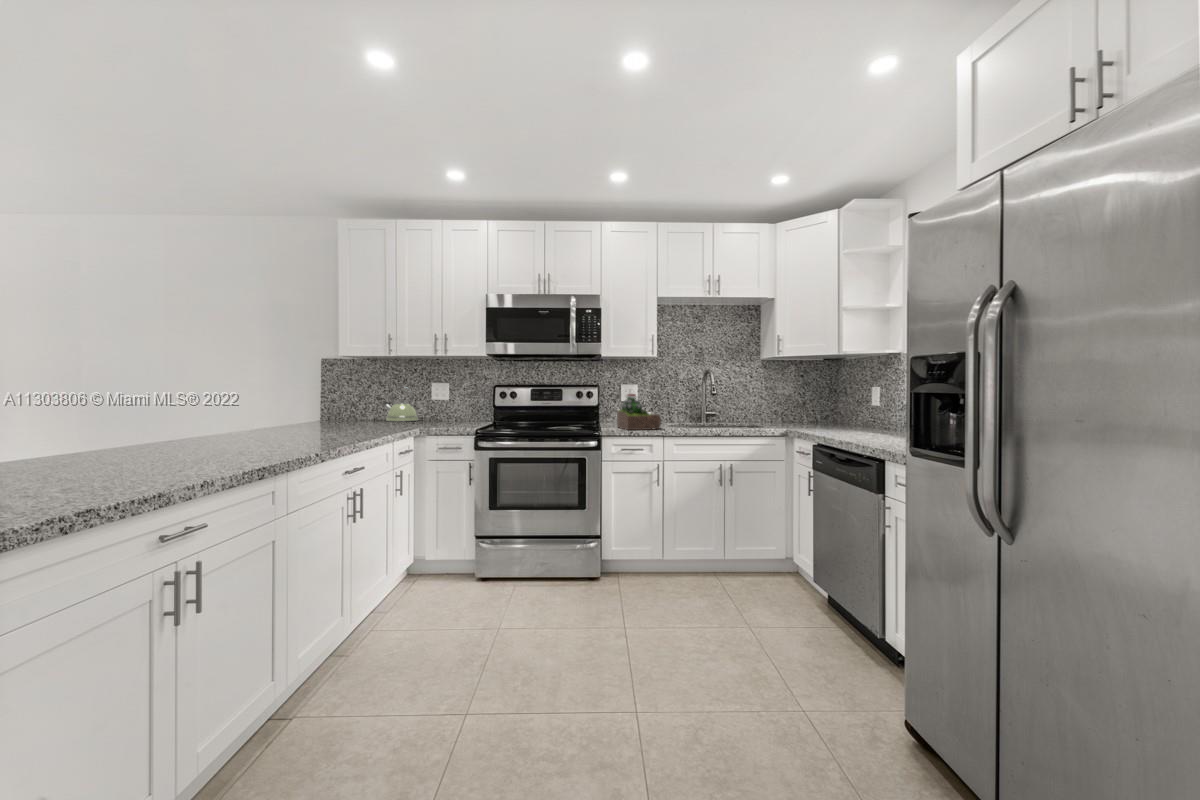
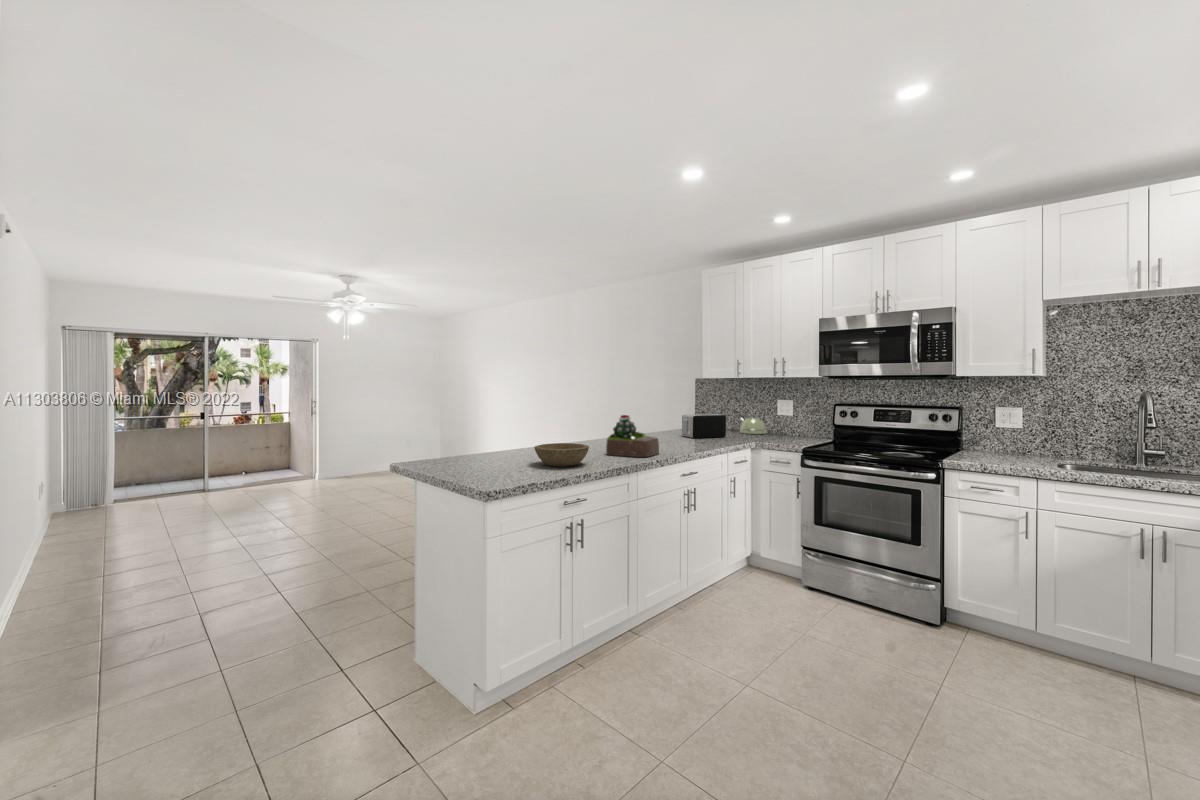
succulent plant: present [617,394,661,430] -> present [606,415,659,457]
toaster: none [317,399,377,429] -> present [682,414,726,438]
bowl: none [67,437,204,479] -> present [534,443,589,467]

